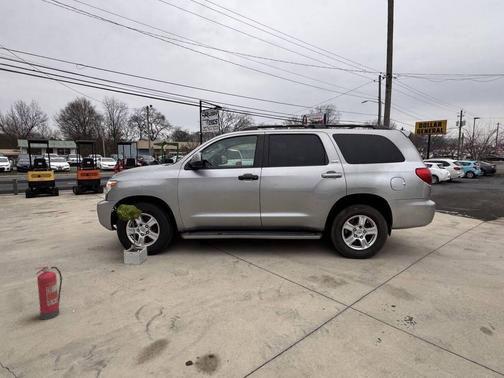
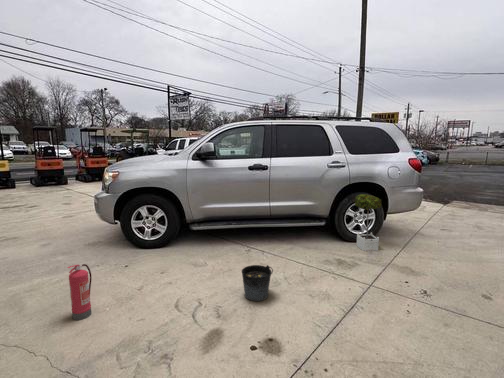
potted tree: present [117,205,147,265] -> present [355,194,382,251]
bucket: none [204,277,238,315] -> present [242,265,273,301]

